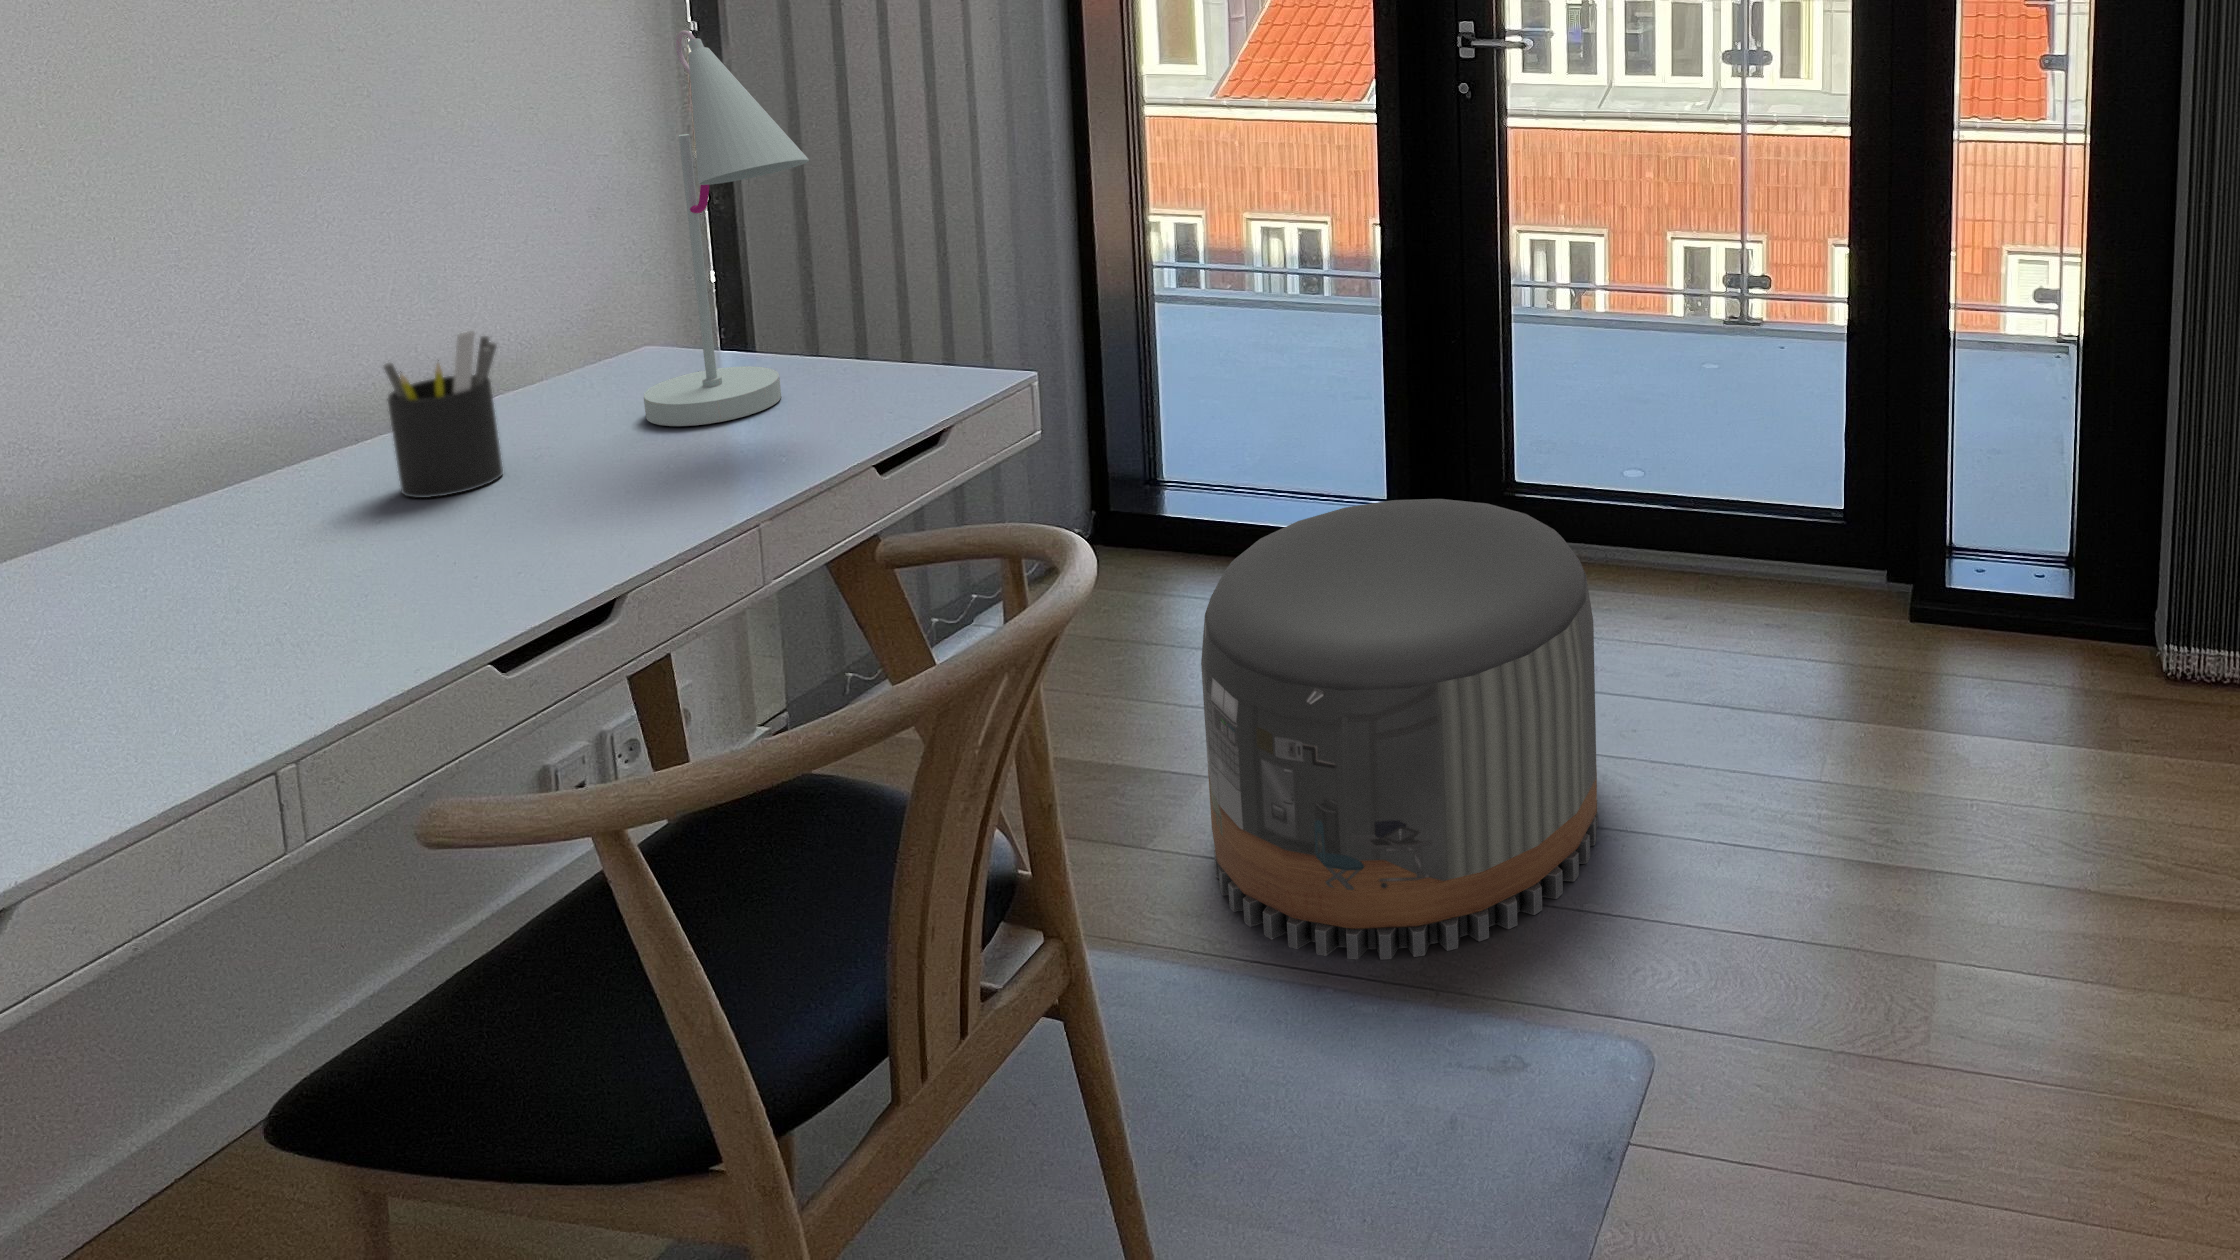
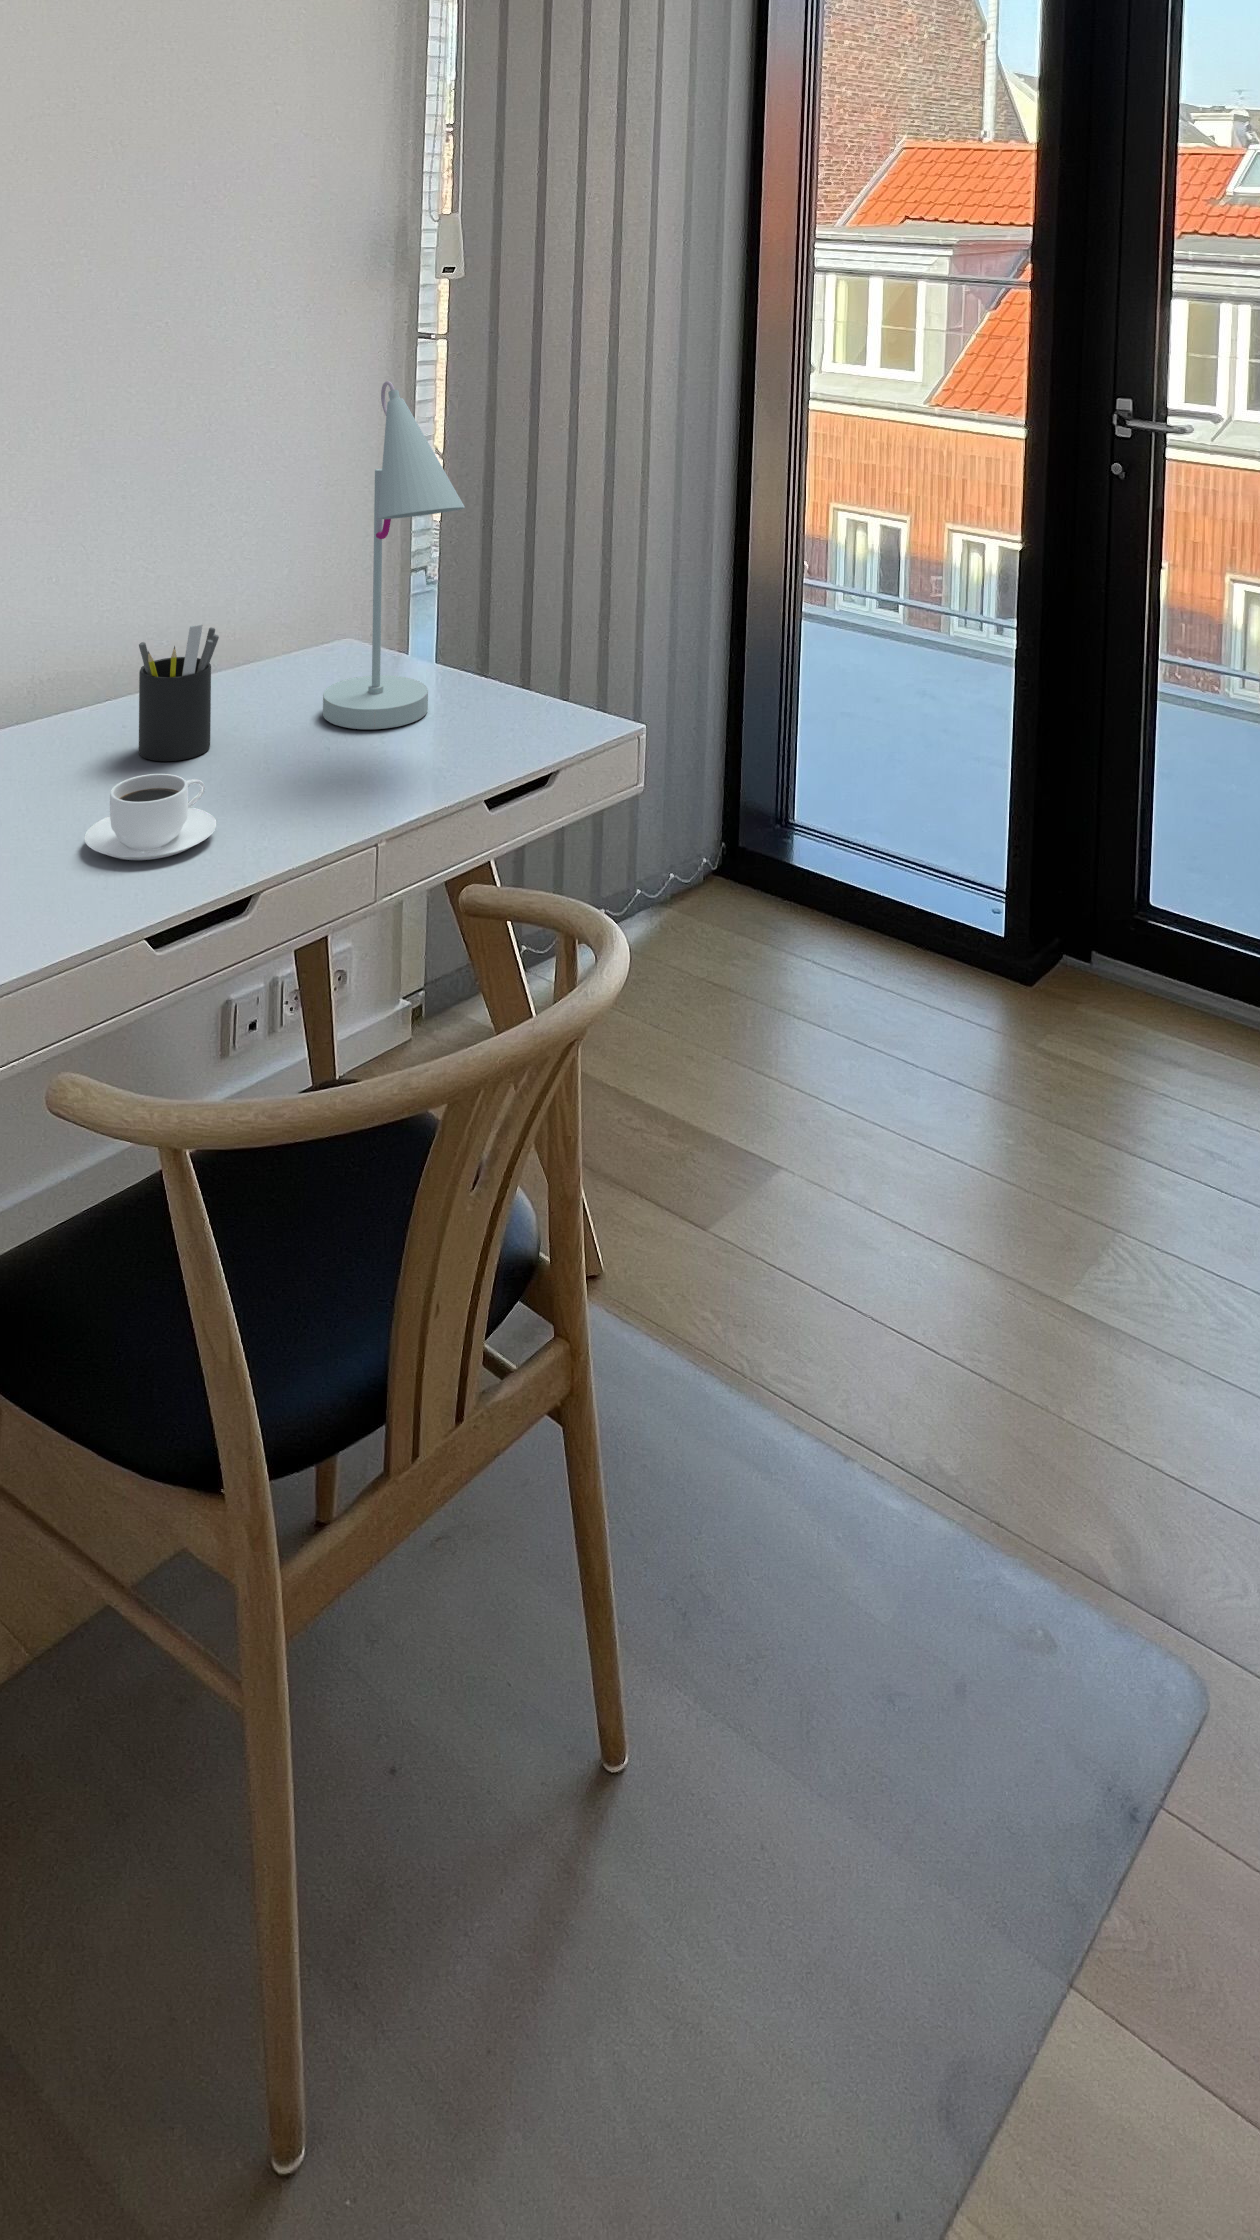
coffee cup: none [363,493,550,594] -> present [85,774,217,860]
pouf: present [1201,499,1598,960] -> none [764,911,1193,1468]

